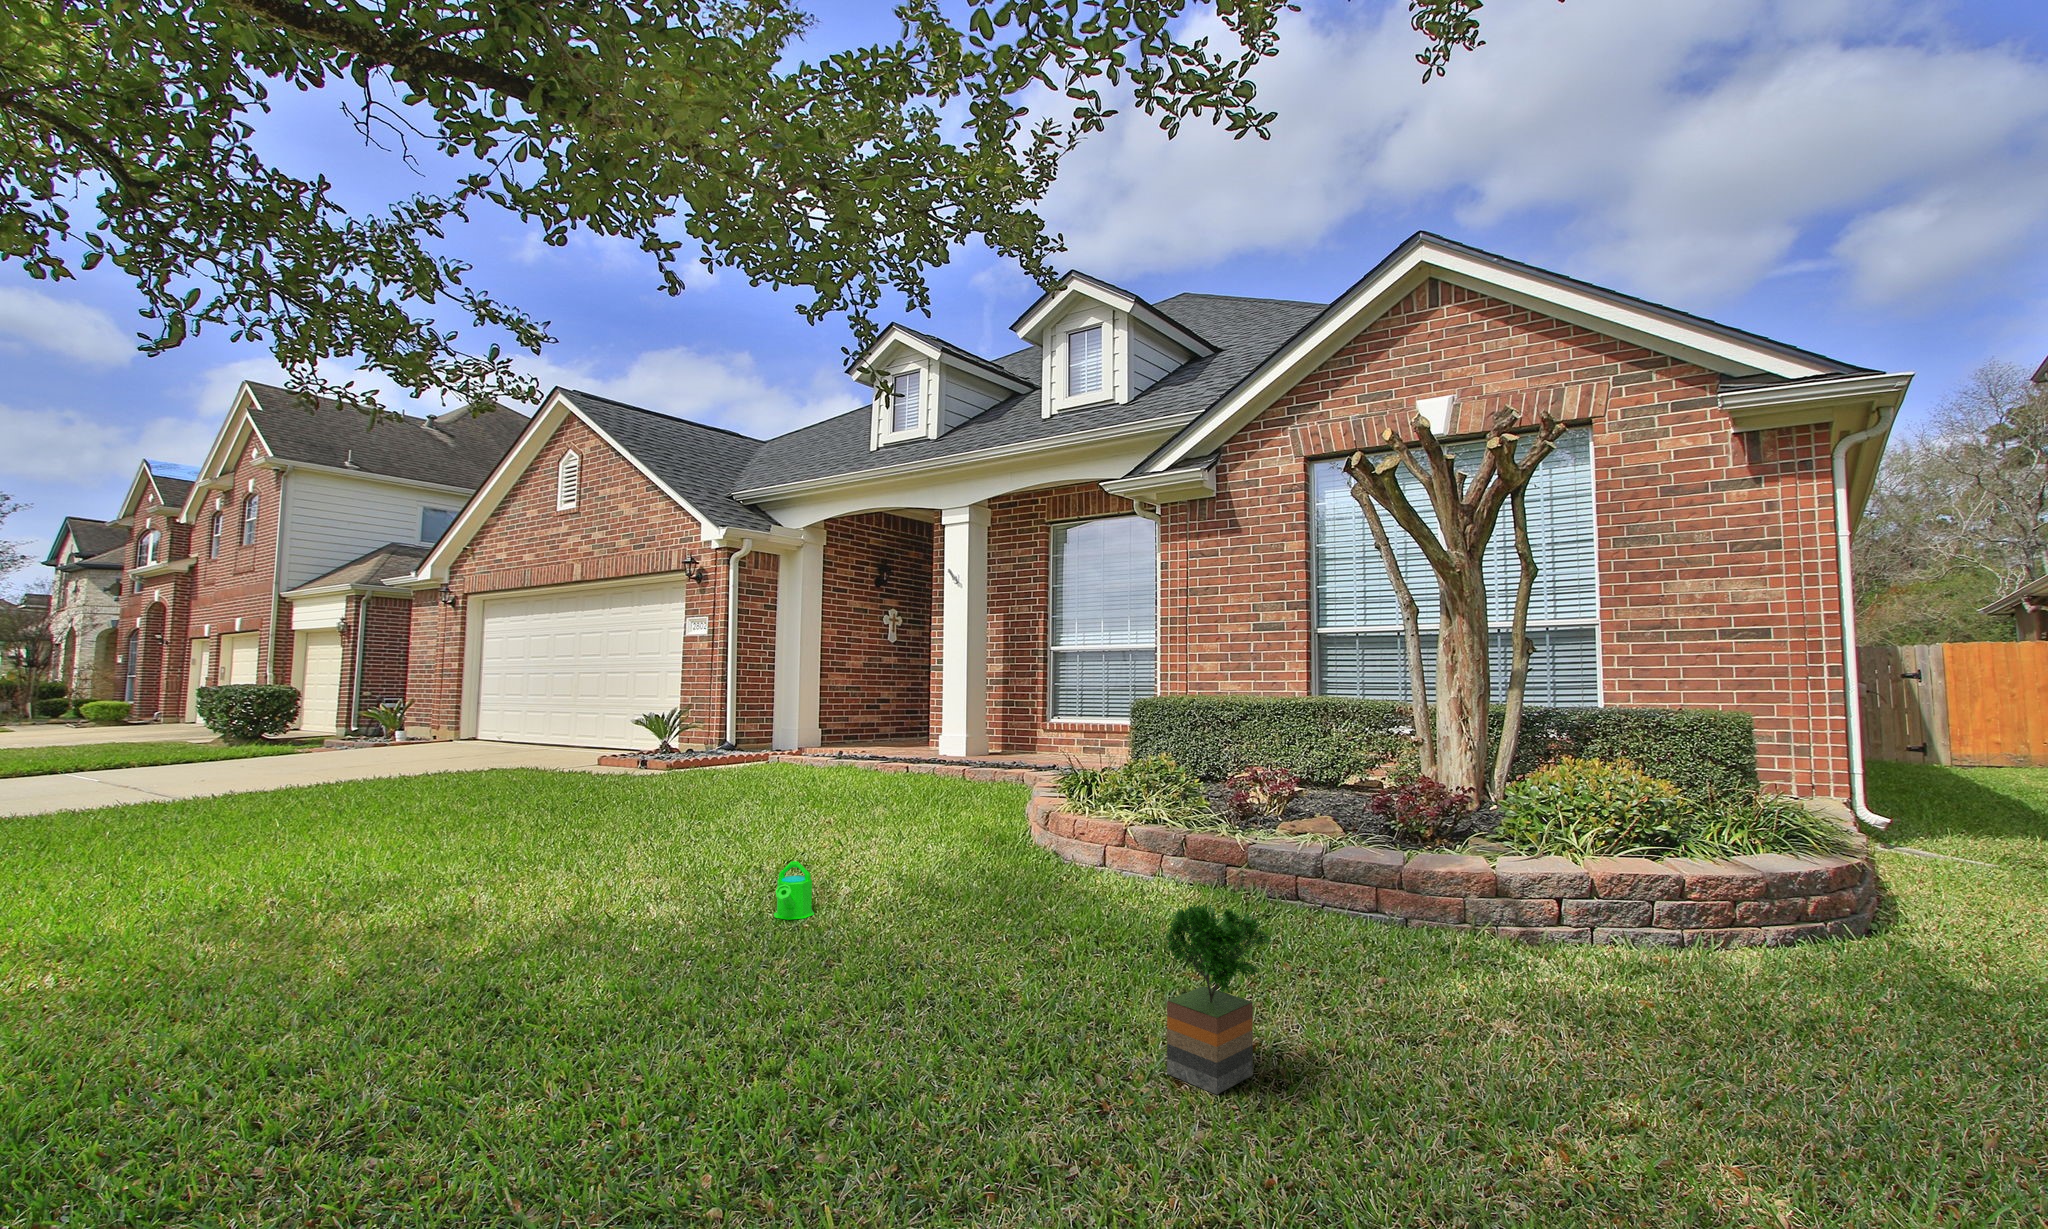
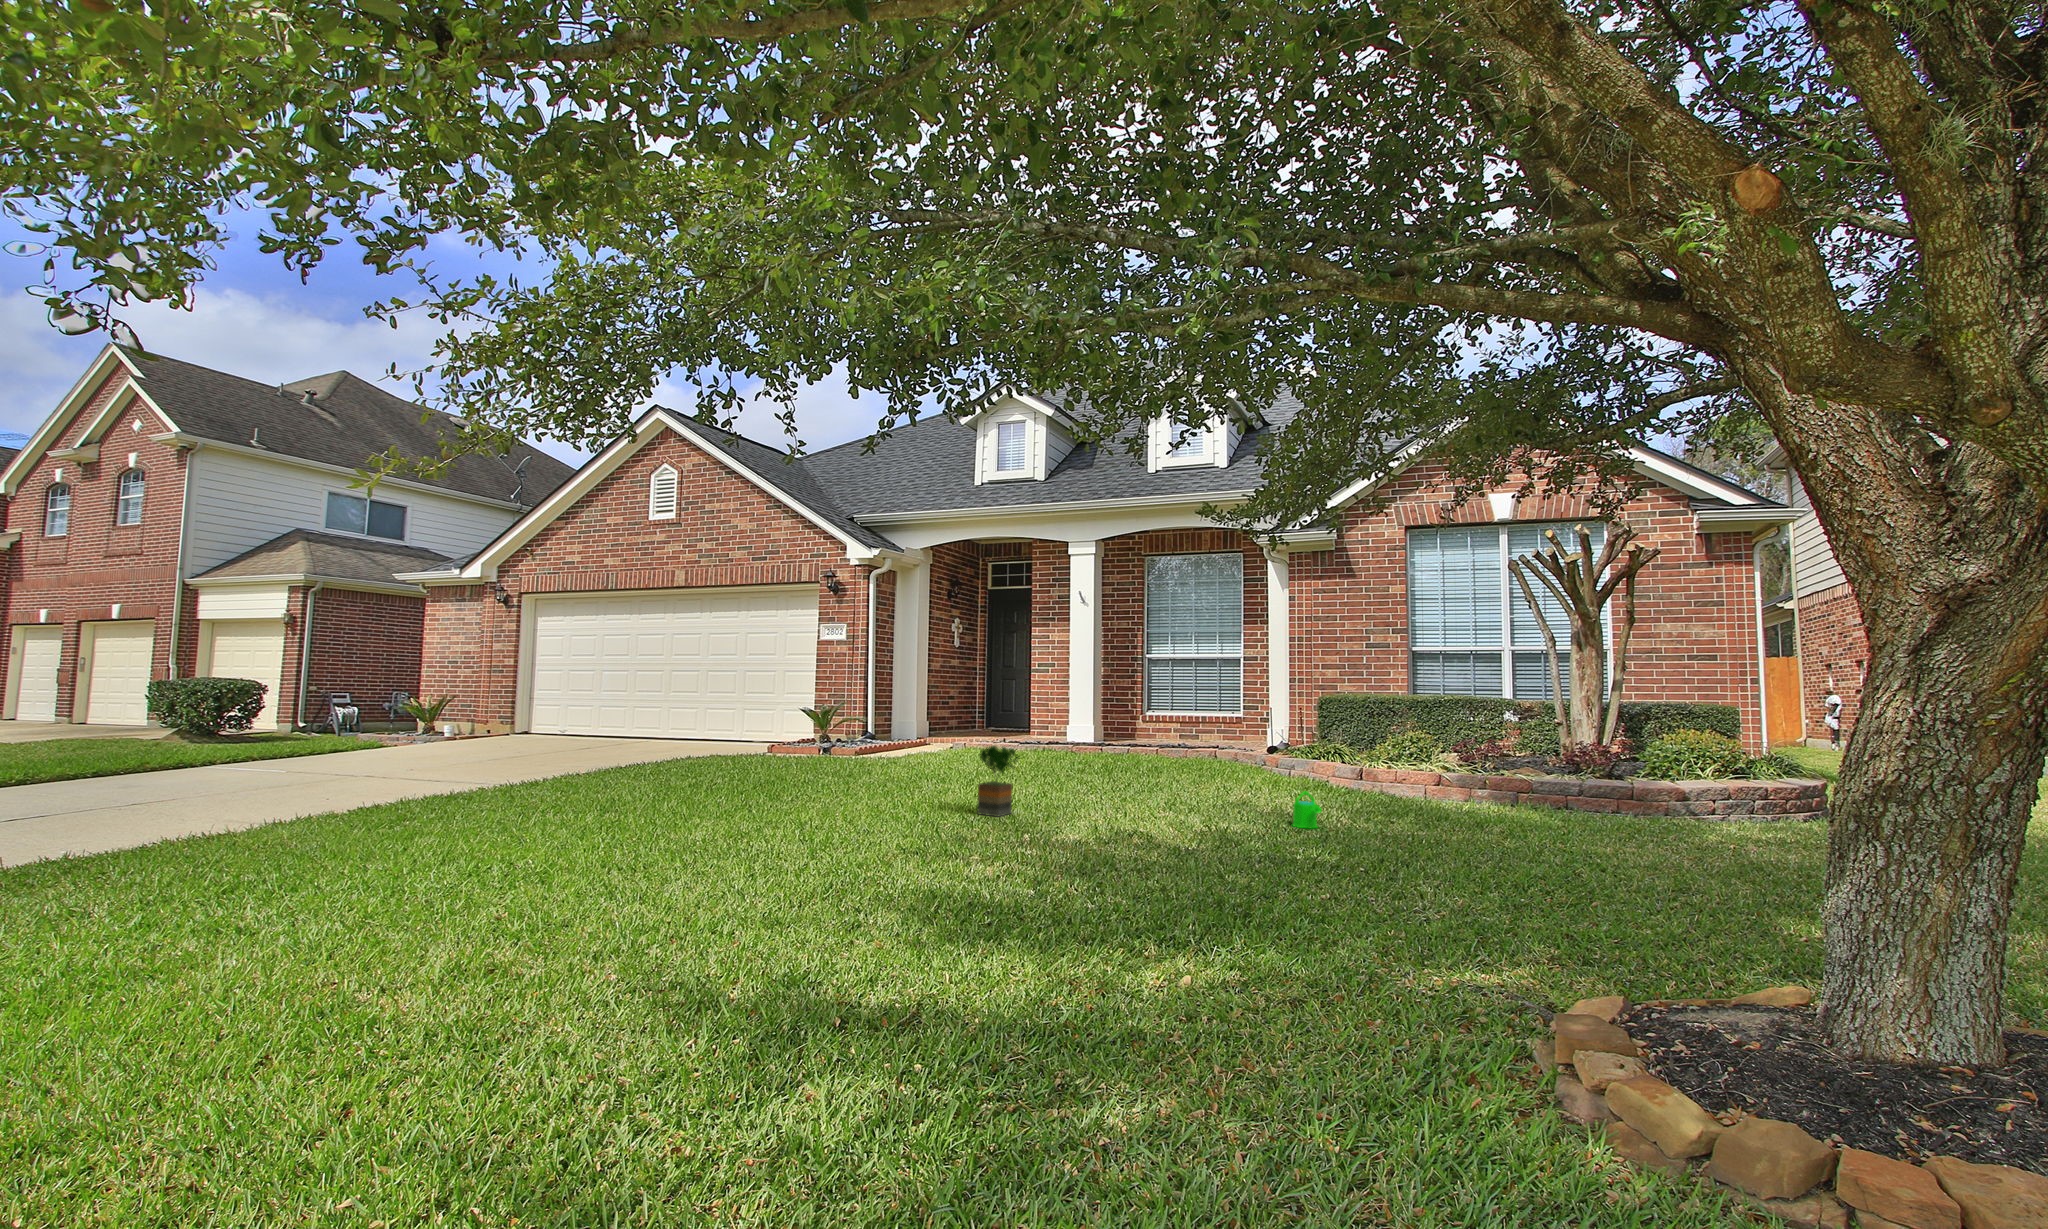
potted tree: present [1165,904,1272,1095] -> present [977,746,1020,817]

